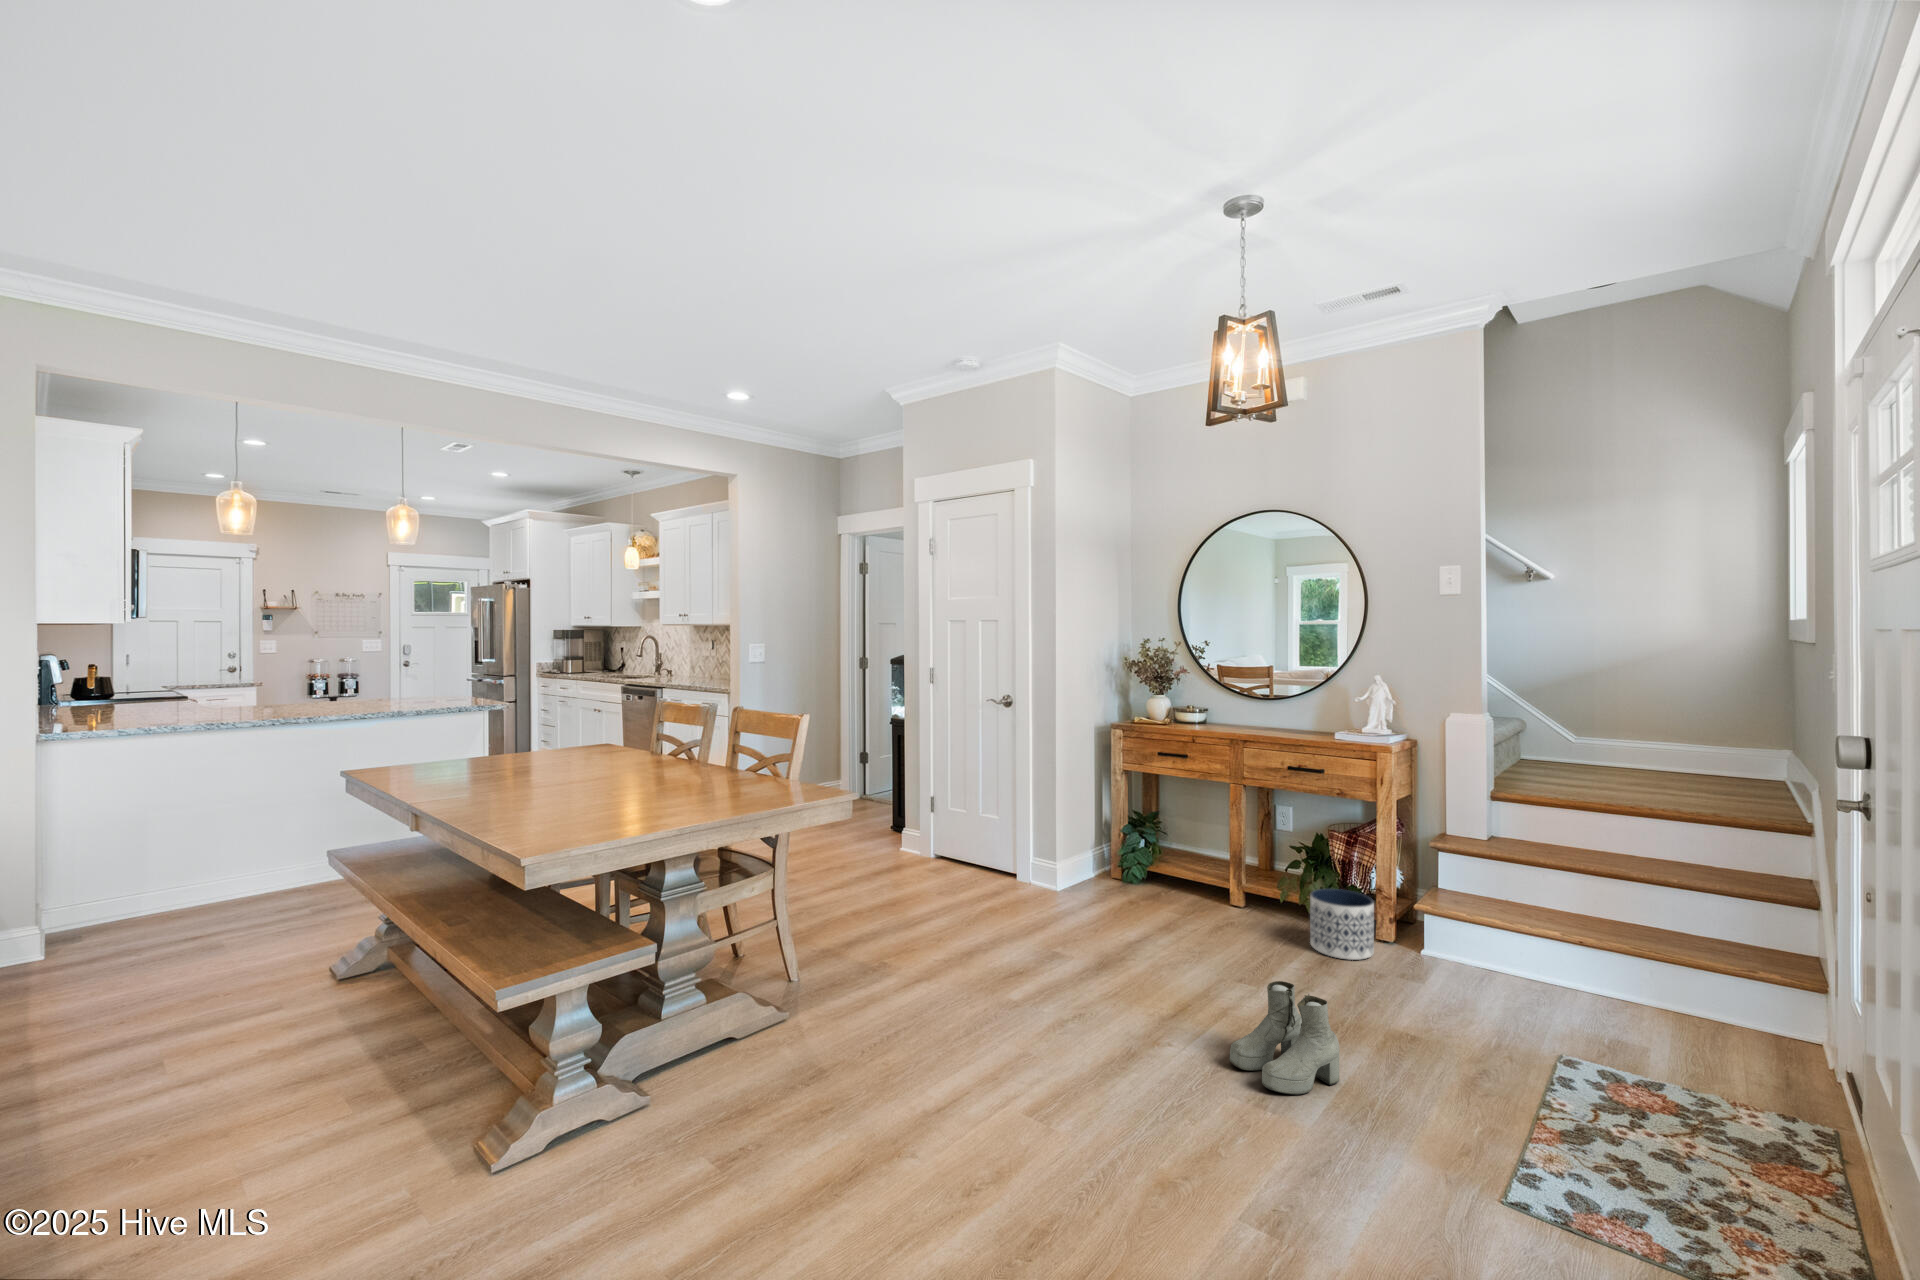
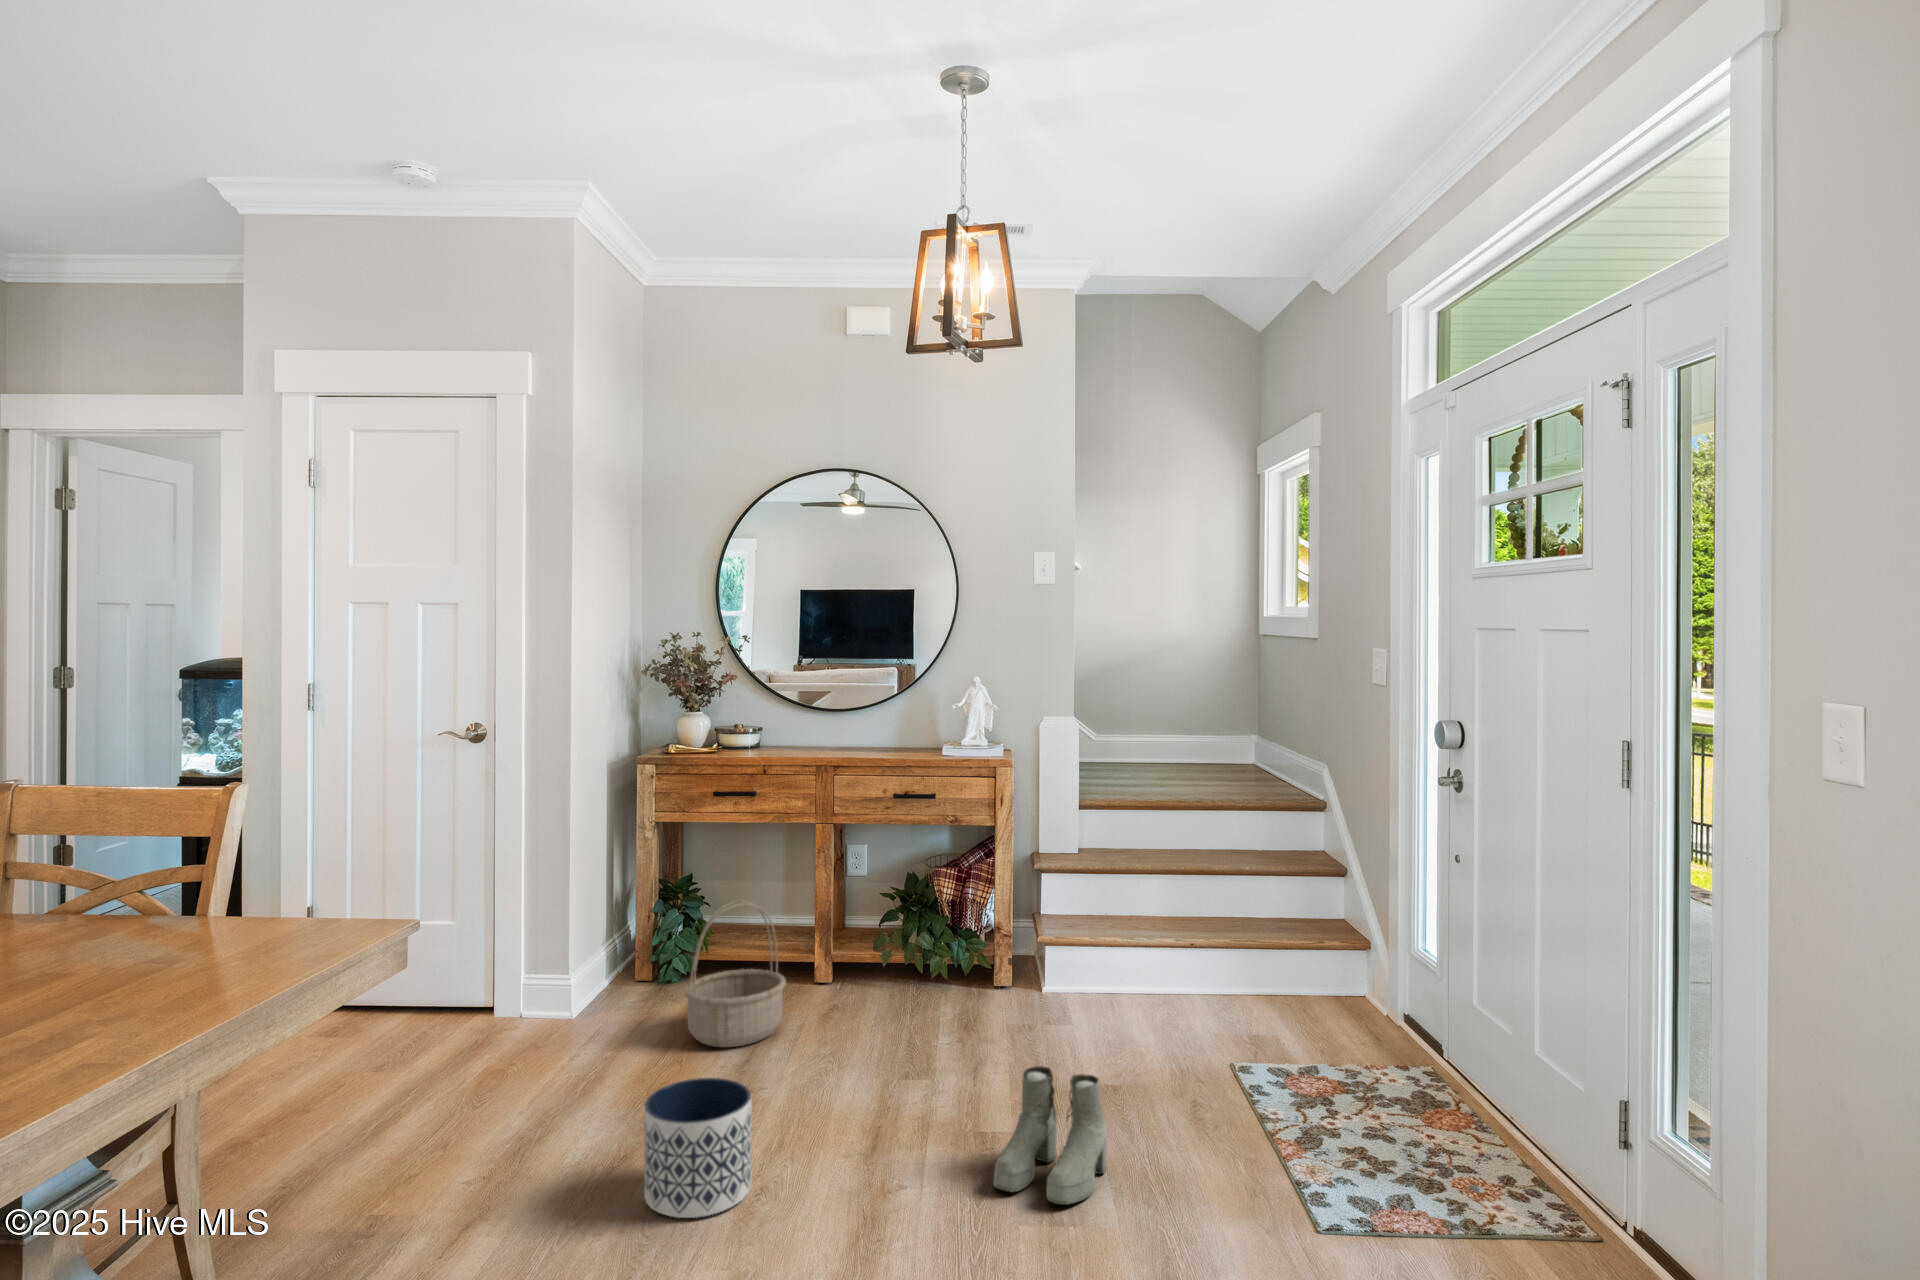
basket: none [1108,826,1182,928] -> present [685,901,786,1047]
planter: present [1310,889,1374,960] -> present [644,1078,752,1218]

